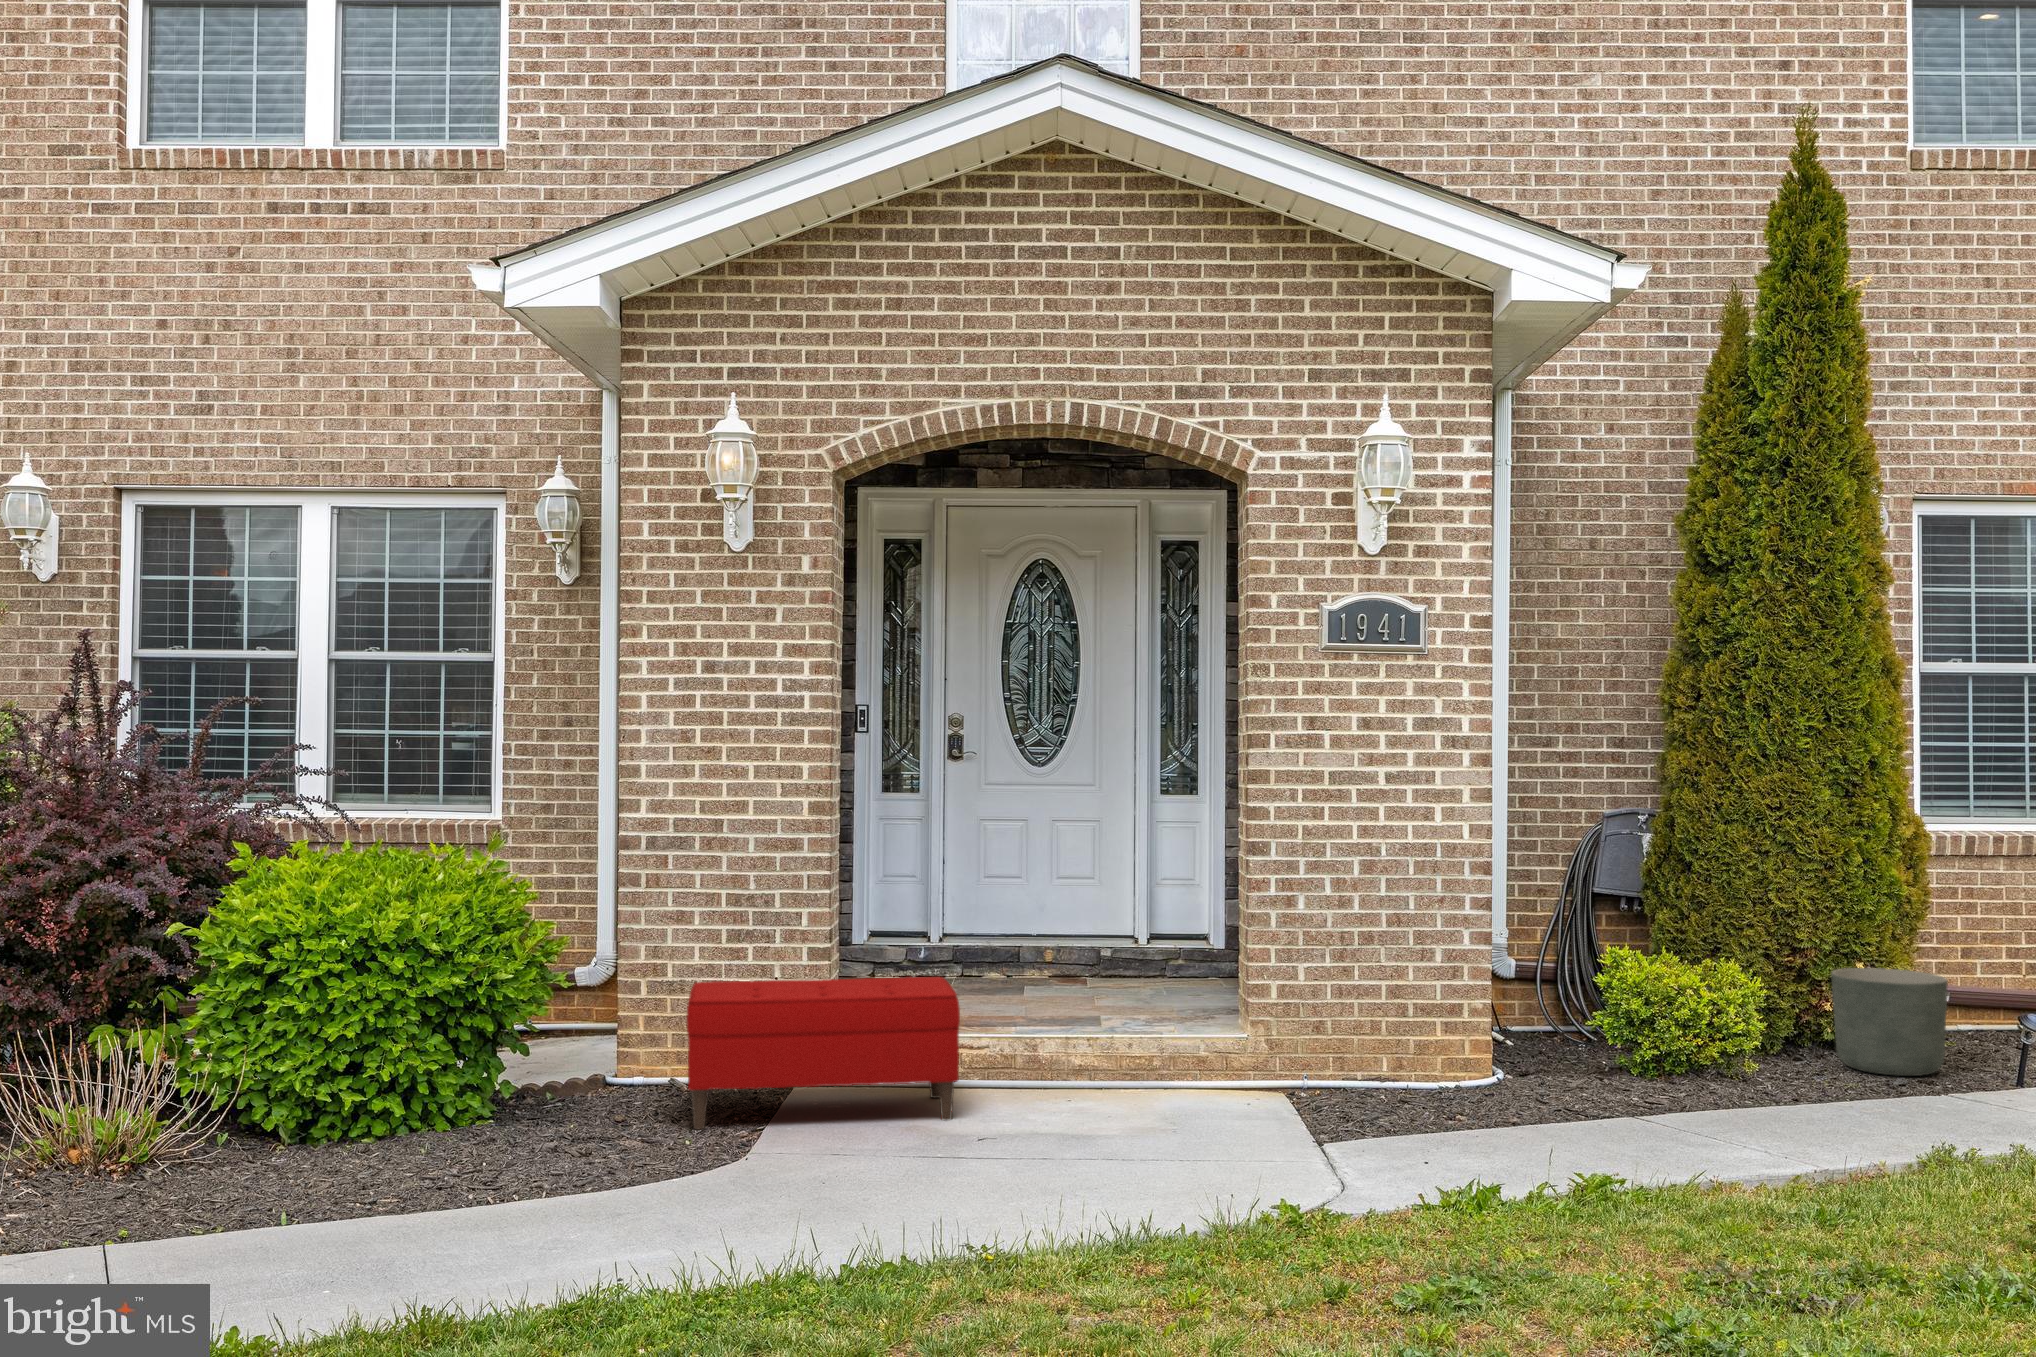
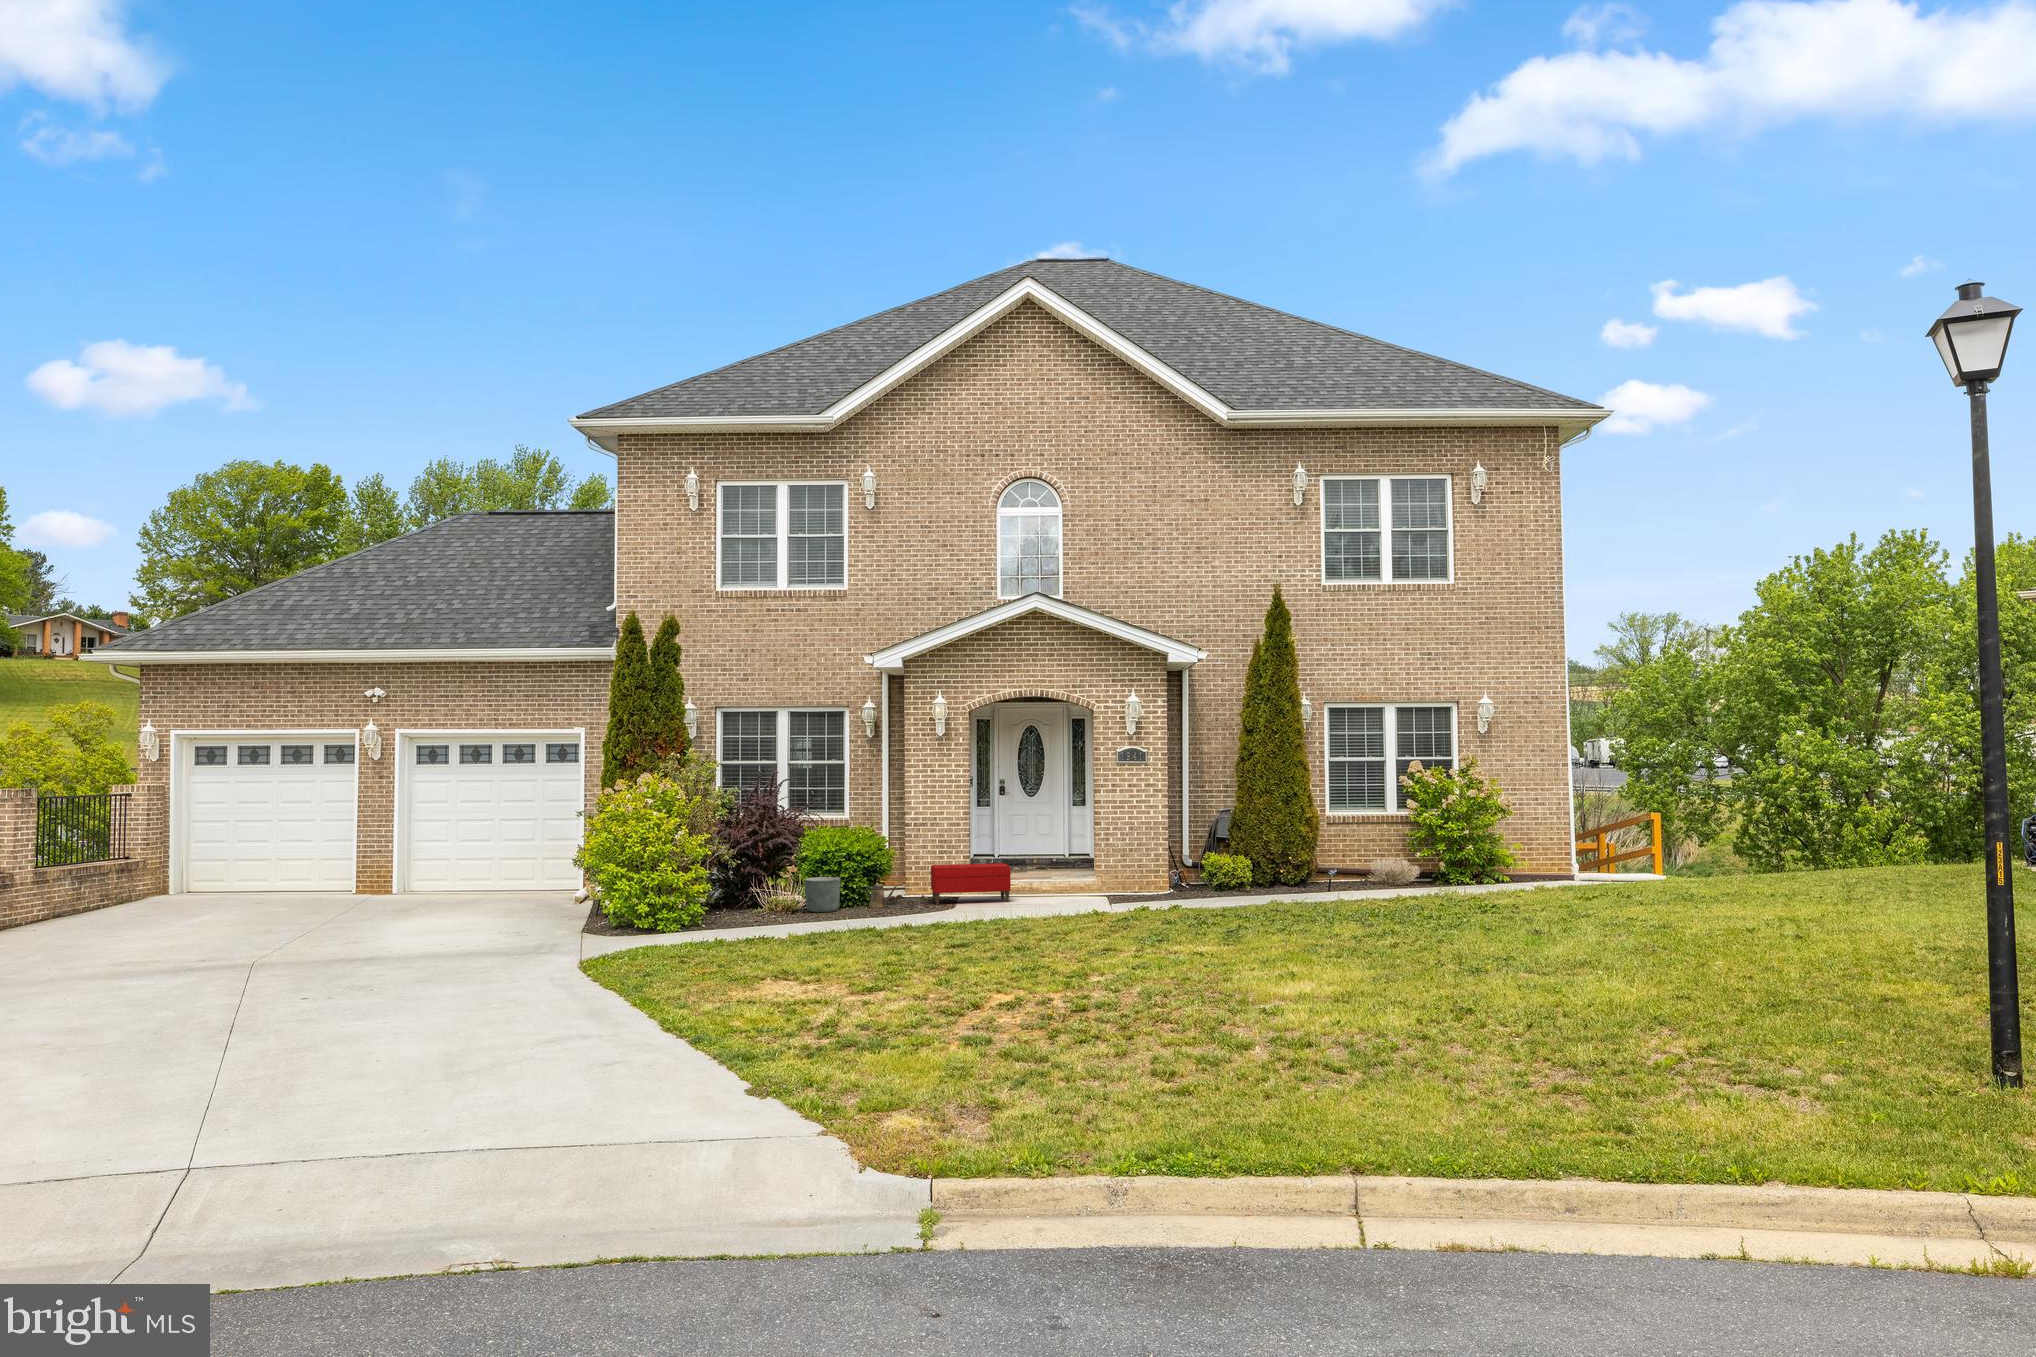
planter: present [1831,968,1948,1076] -> present [805,877,840,912]
watering can: none [442,1064,546,1148] -> present [866,885,898,908]

